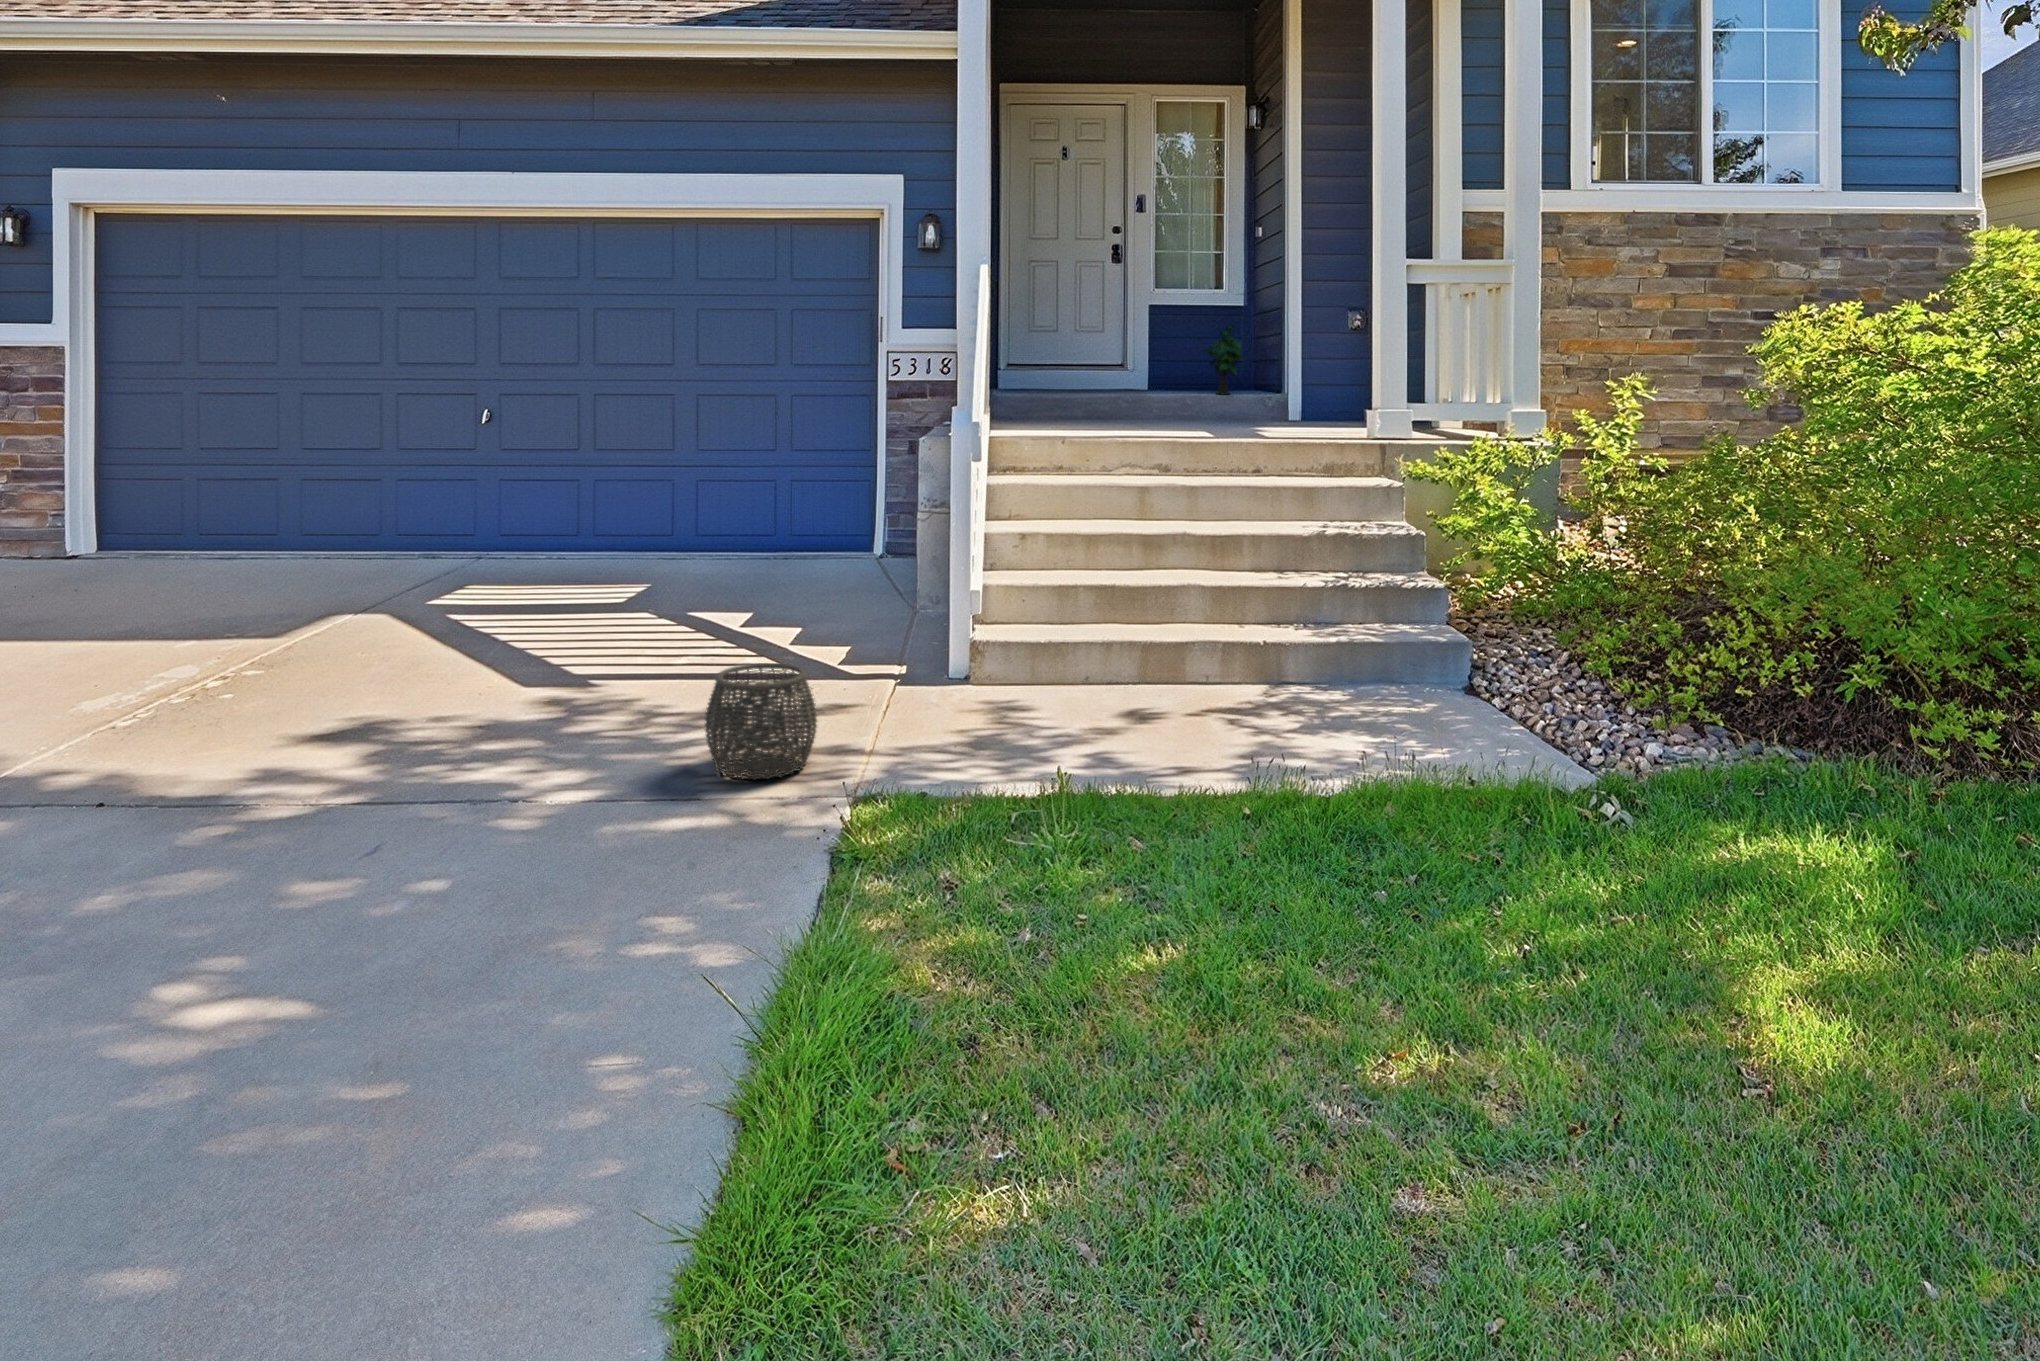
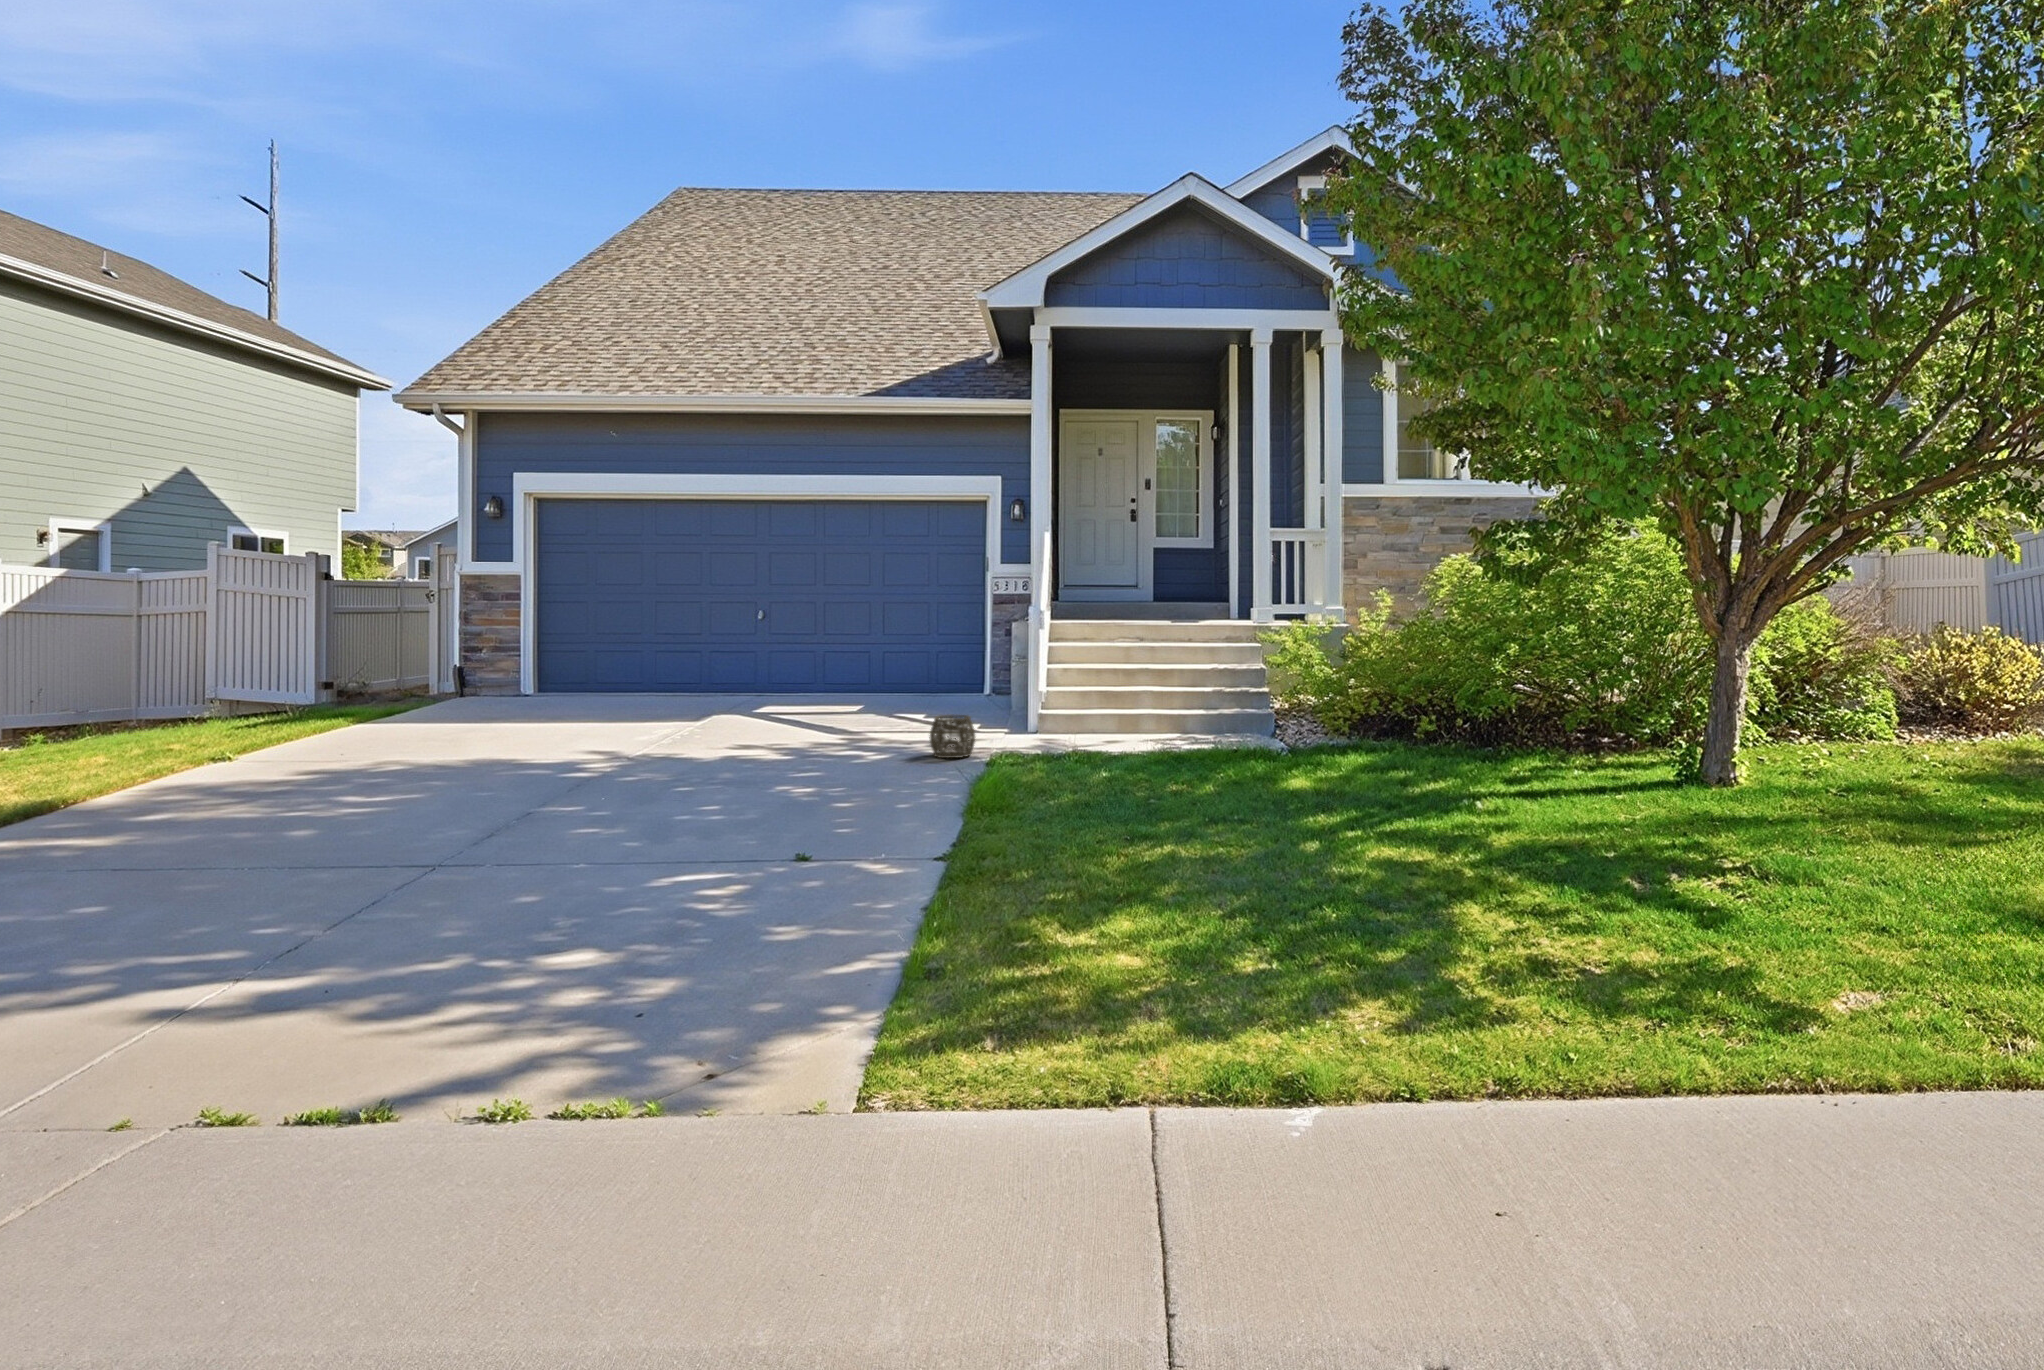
decorative plant: present [1206,325,1243,395] -> none [1183,558,1209,601]

